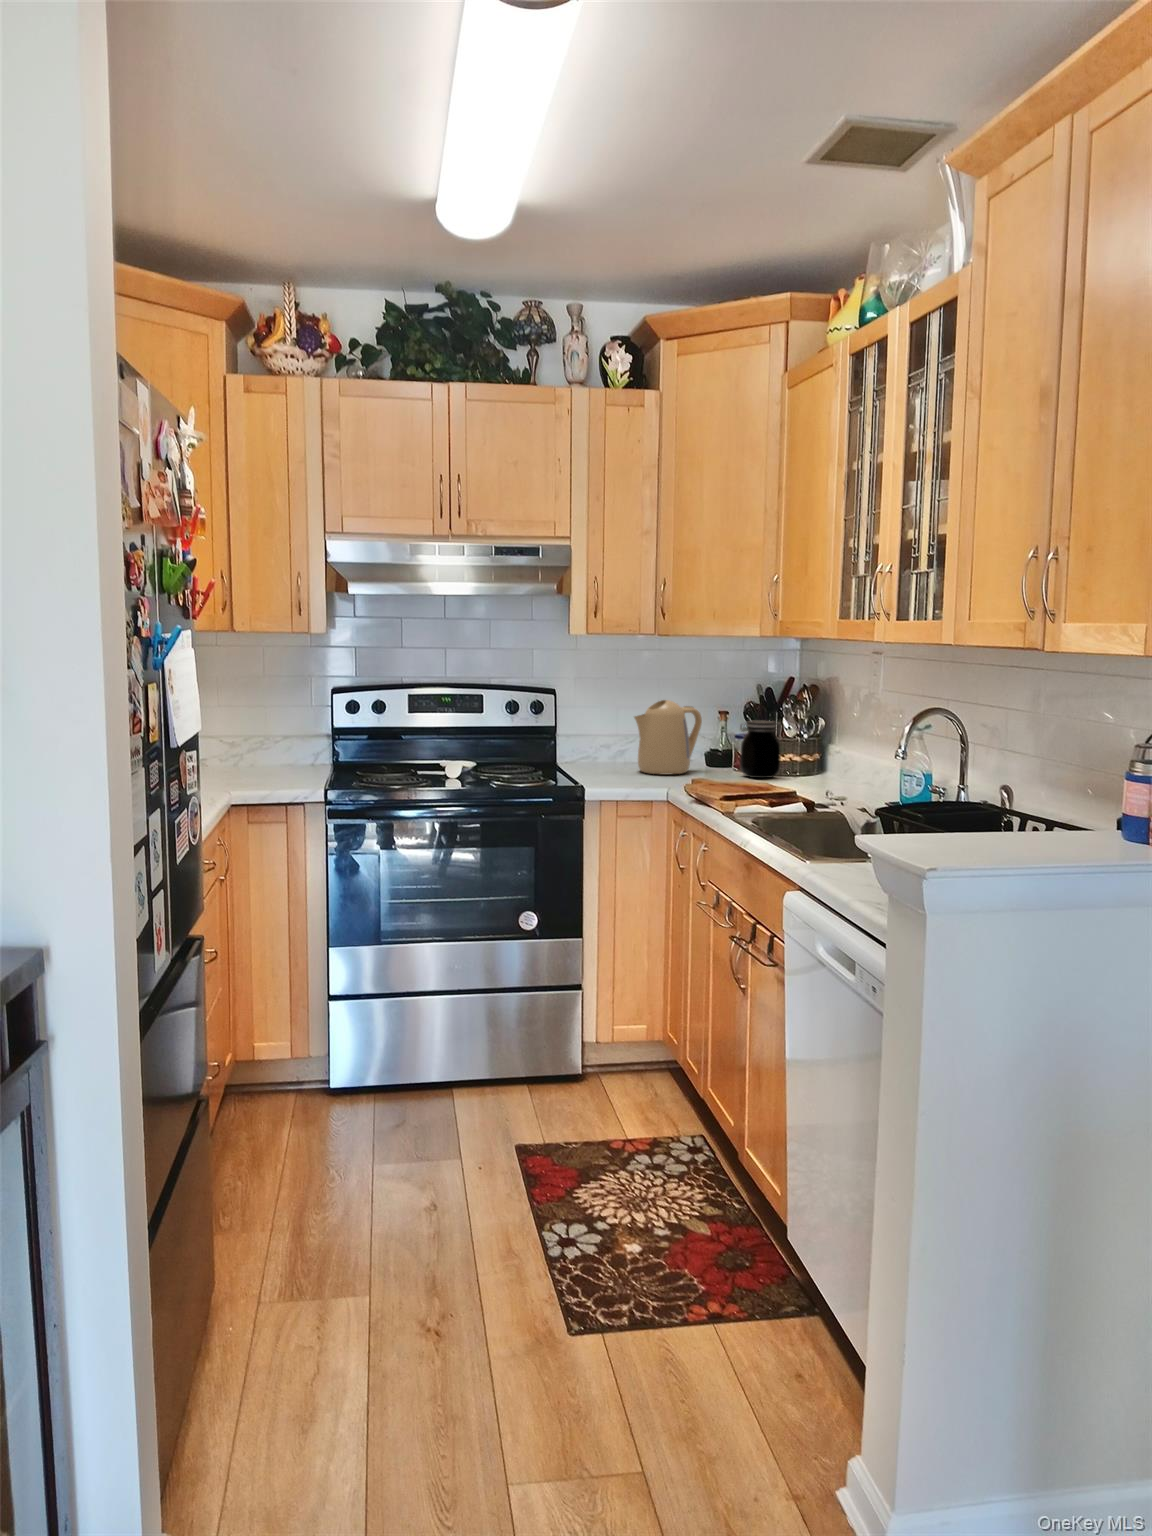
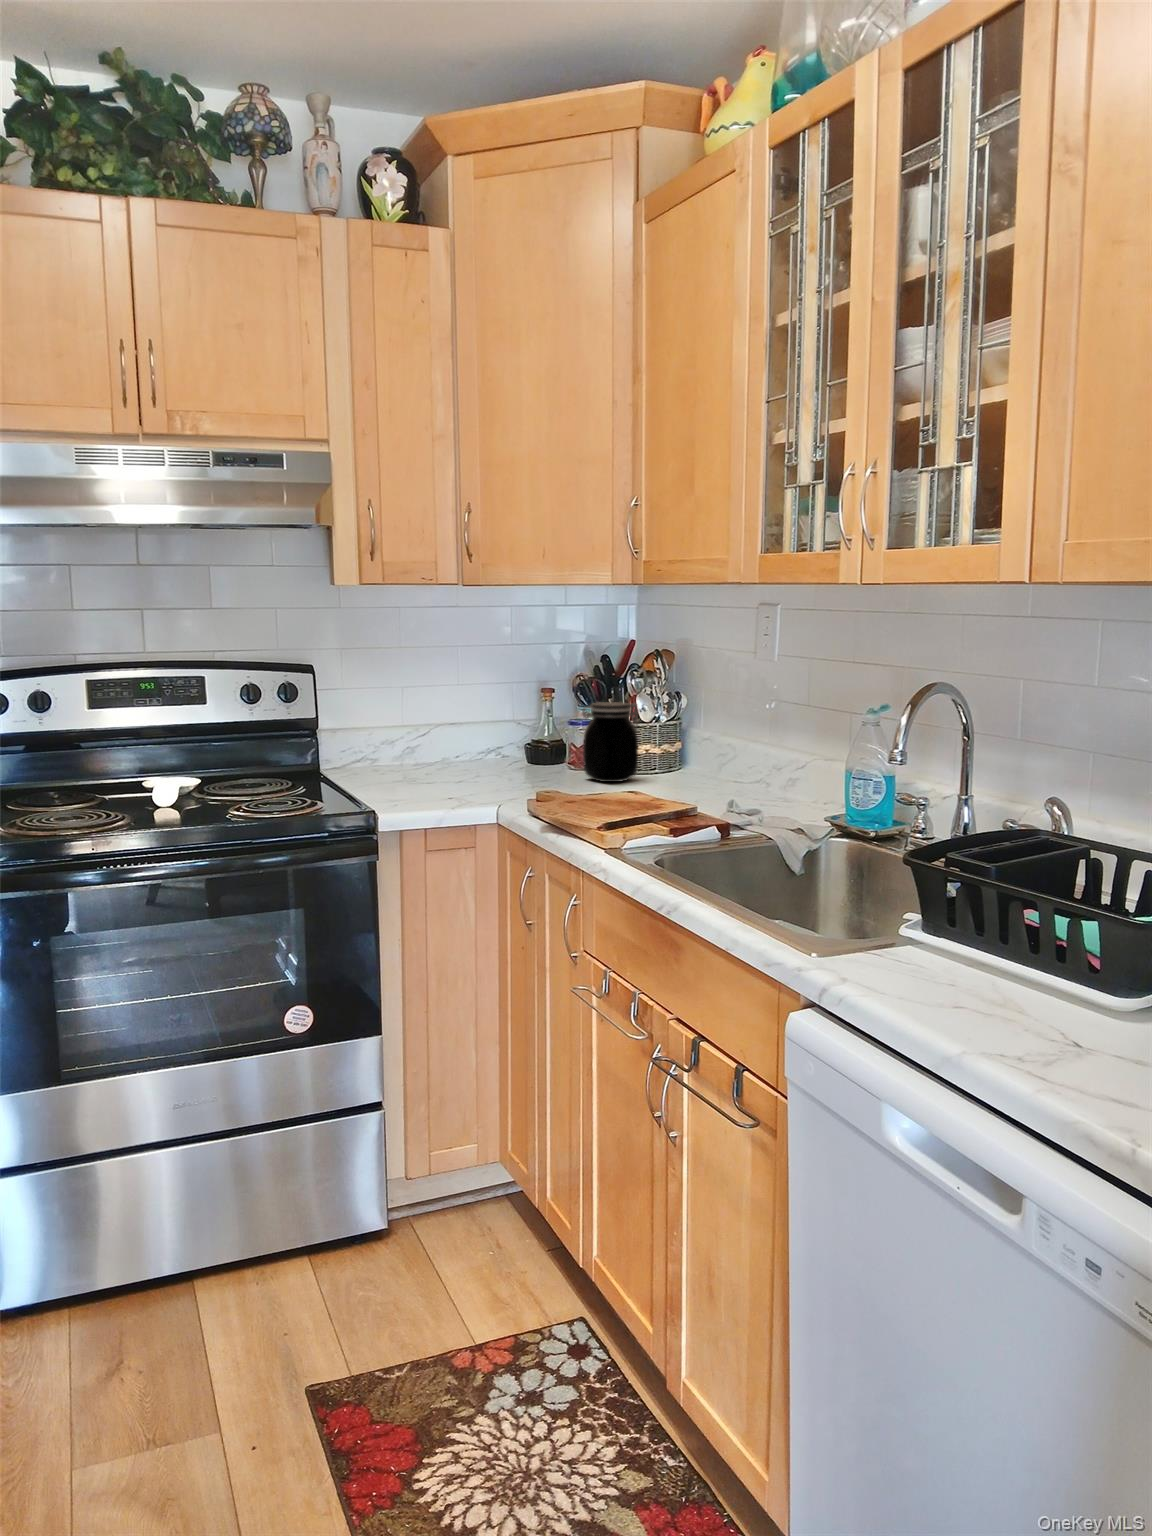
kettle: present [634,700,702,775] -> none [433,678,526,783]

